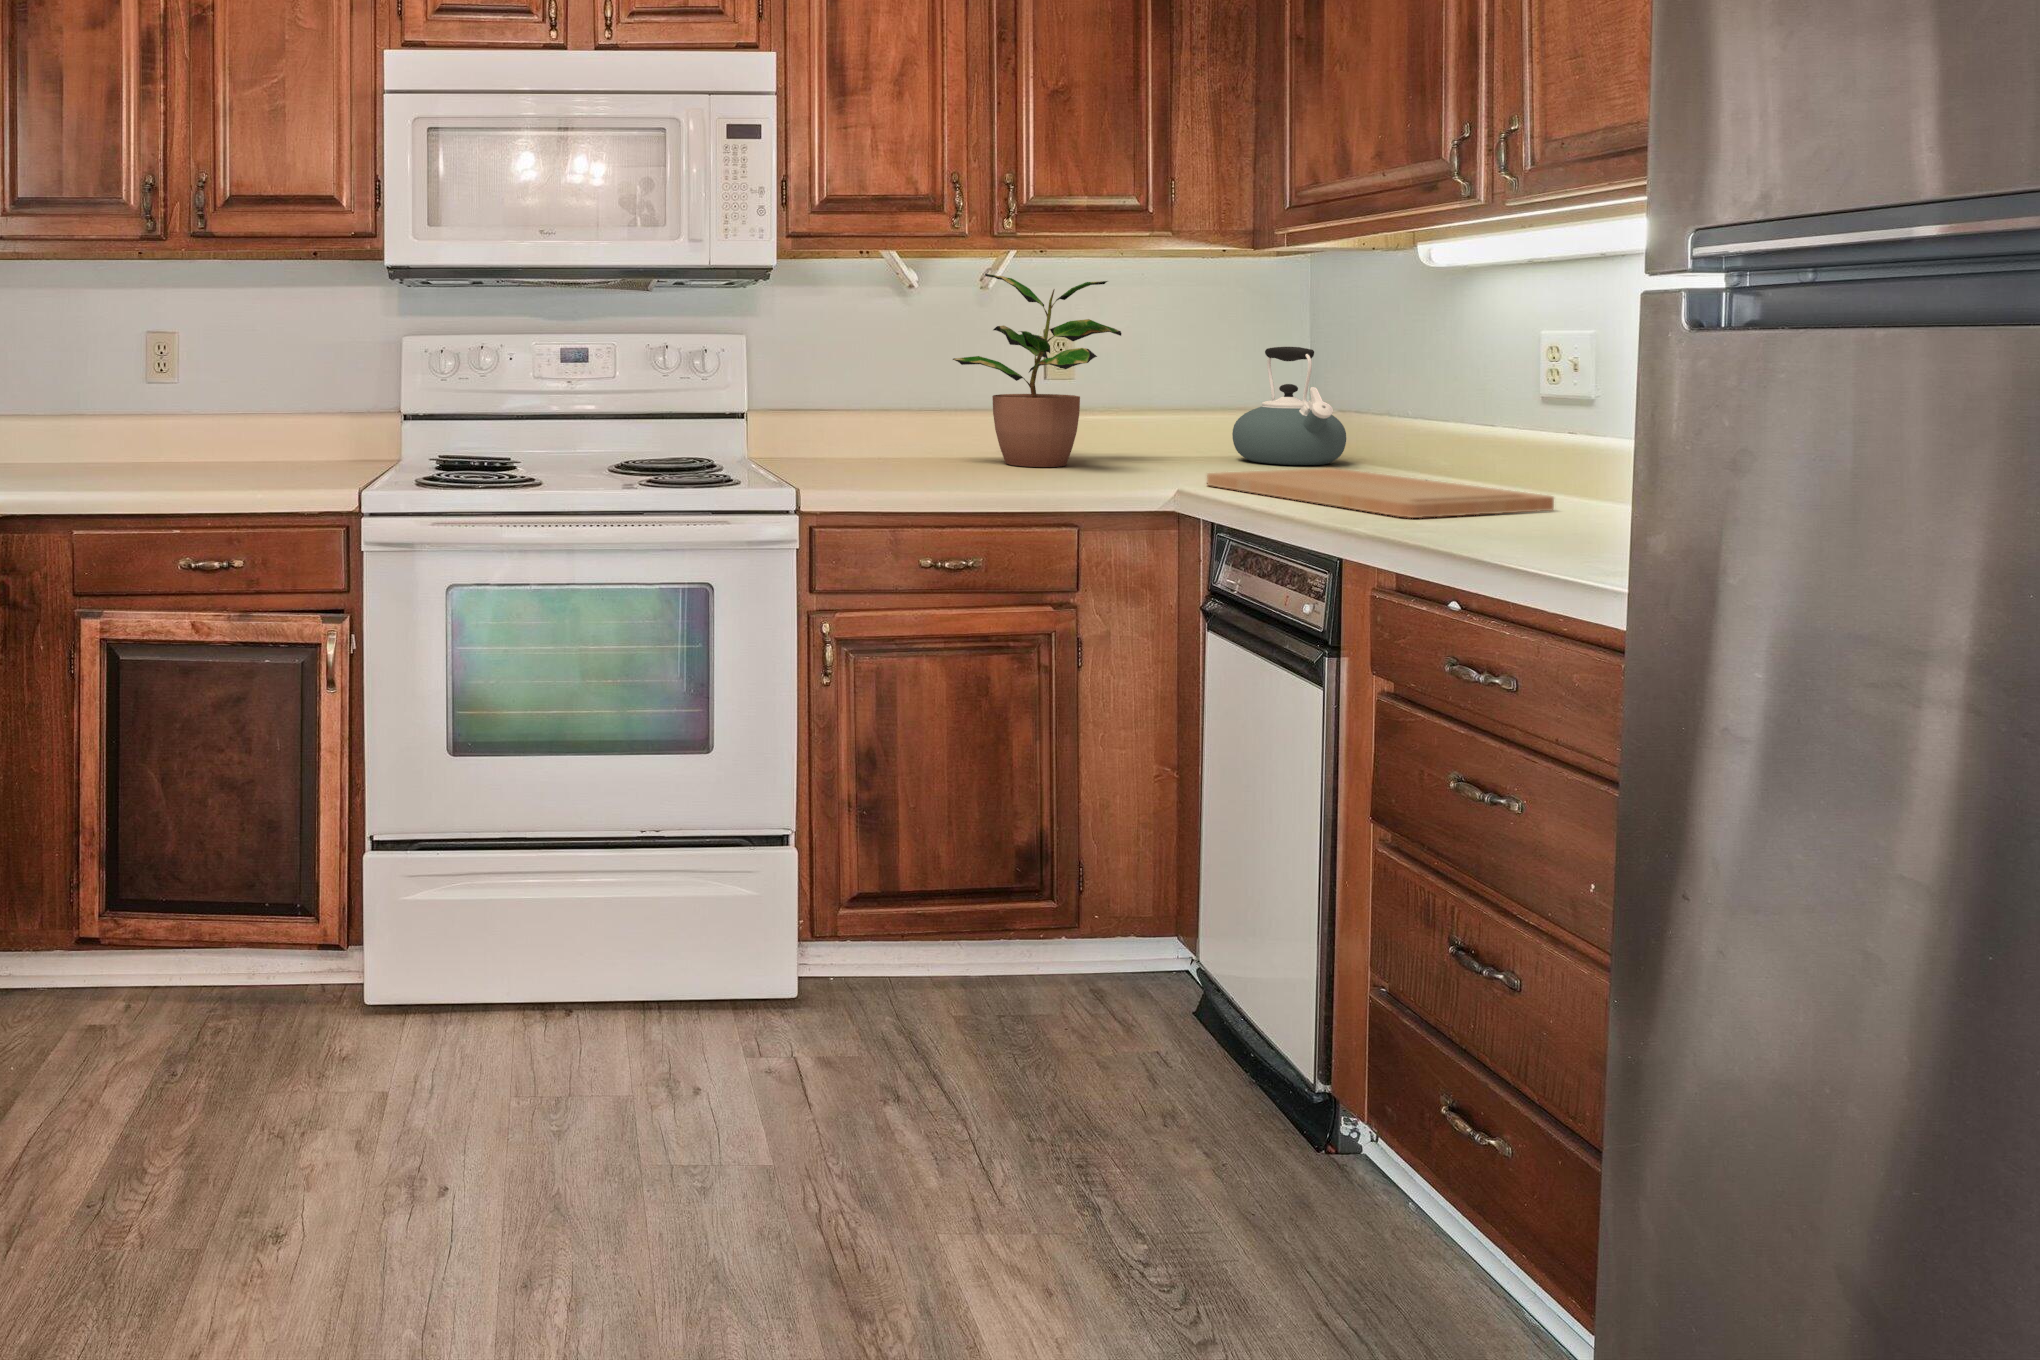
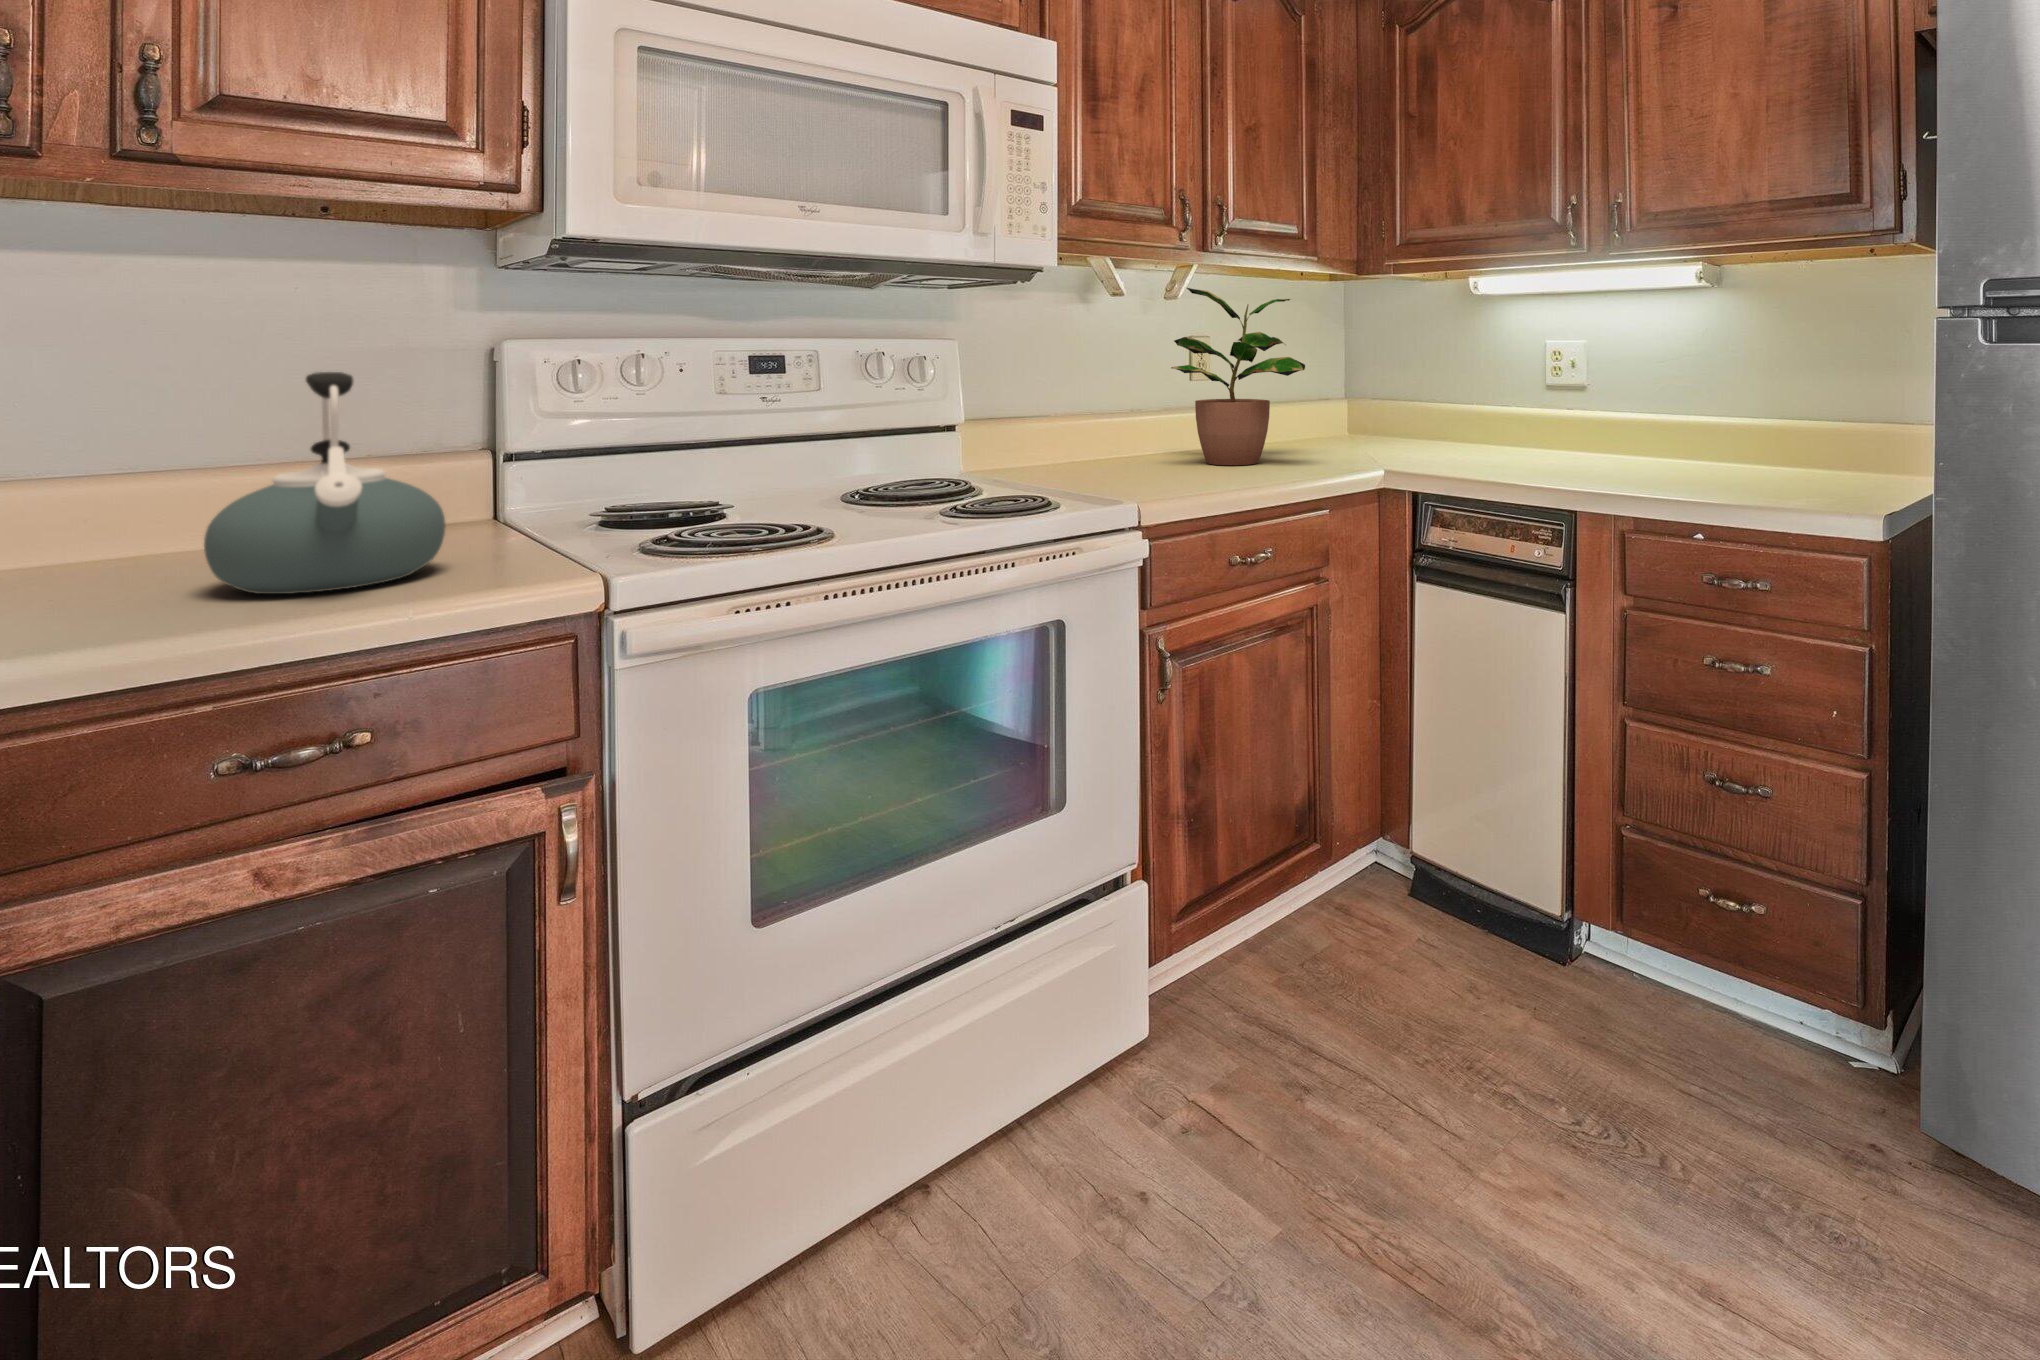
kettle: present [1232,347,1346,465] -> present [204,372,445,594]
cutting board: present [1207,468,1554,518] -> none [1403,449,1623,480]

